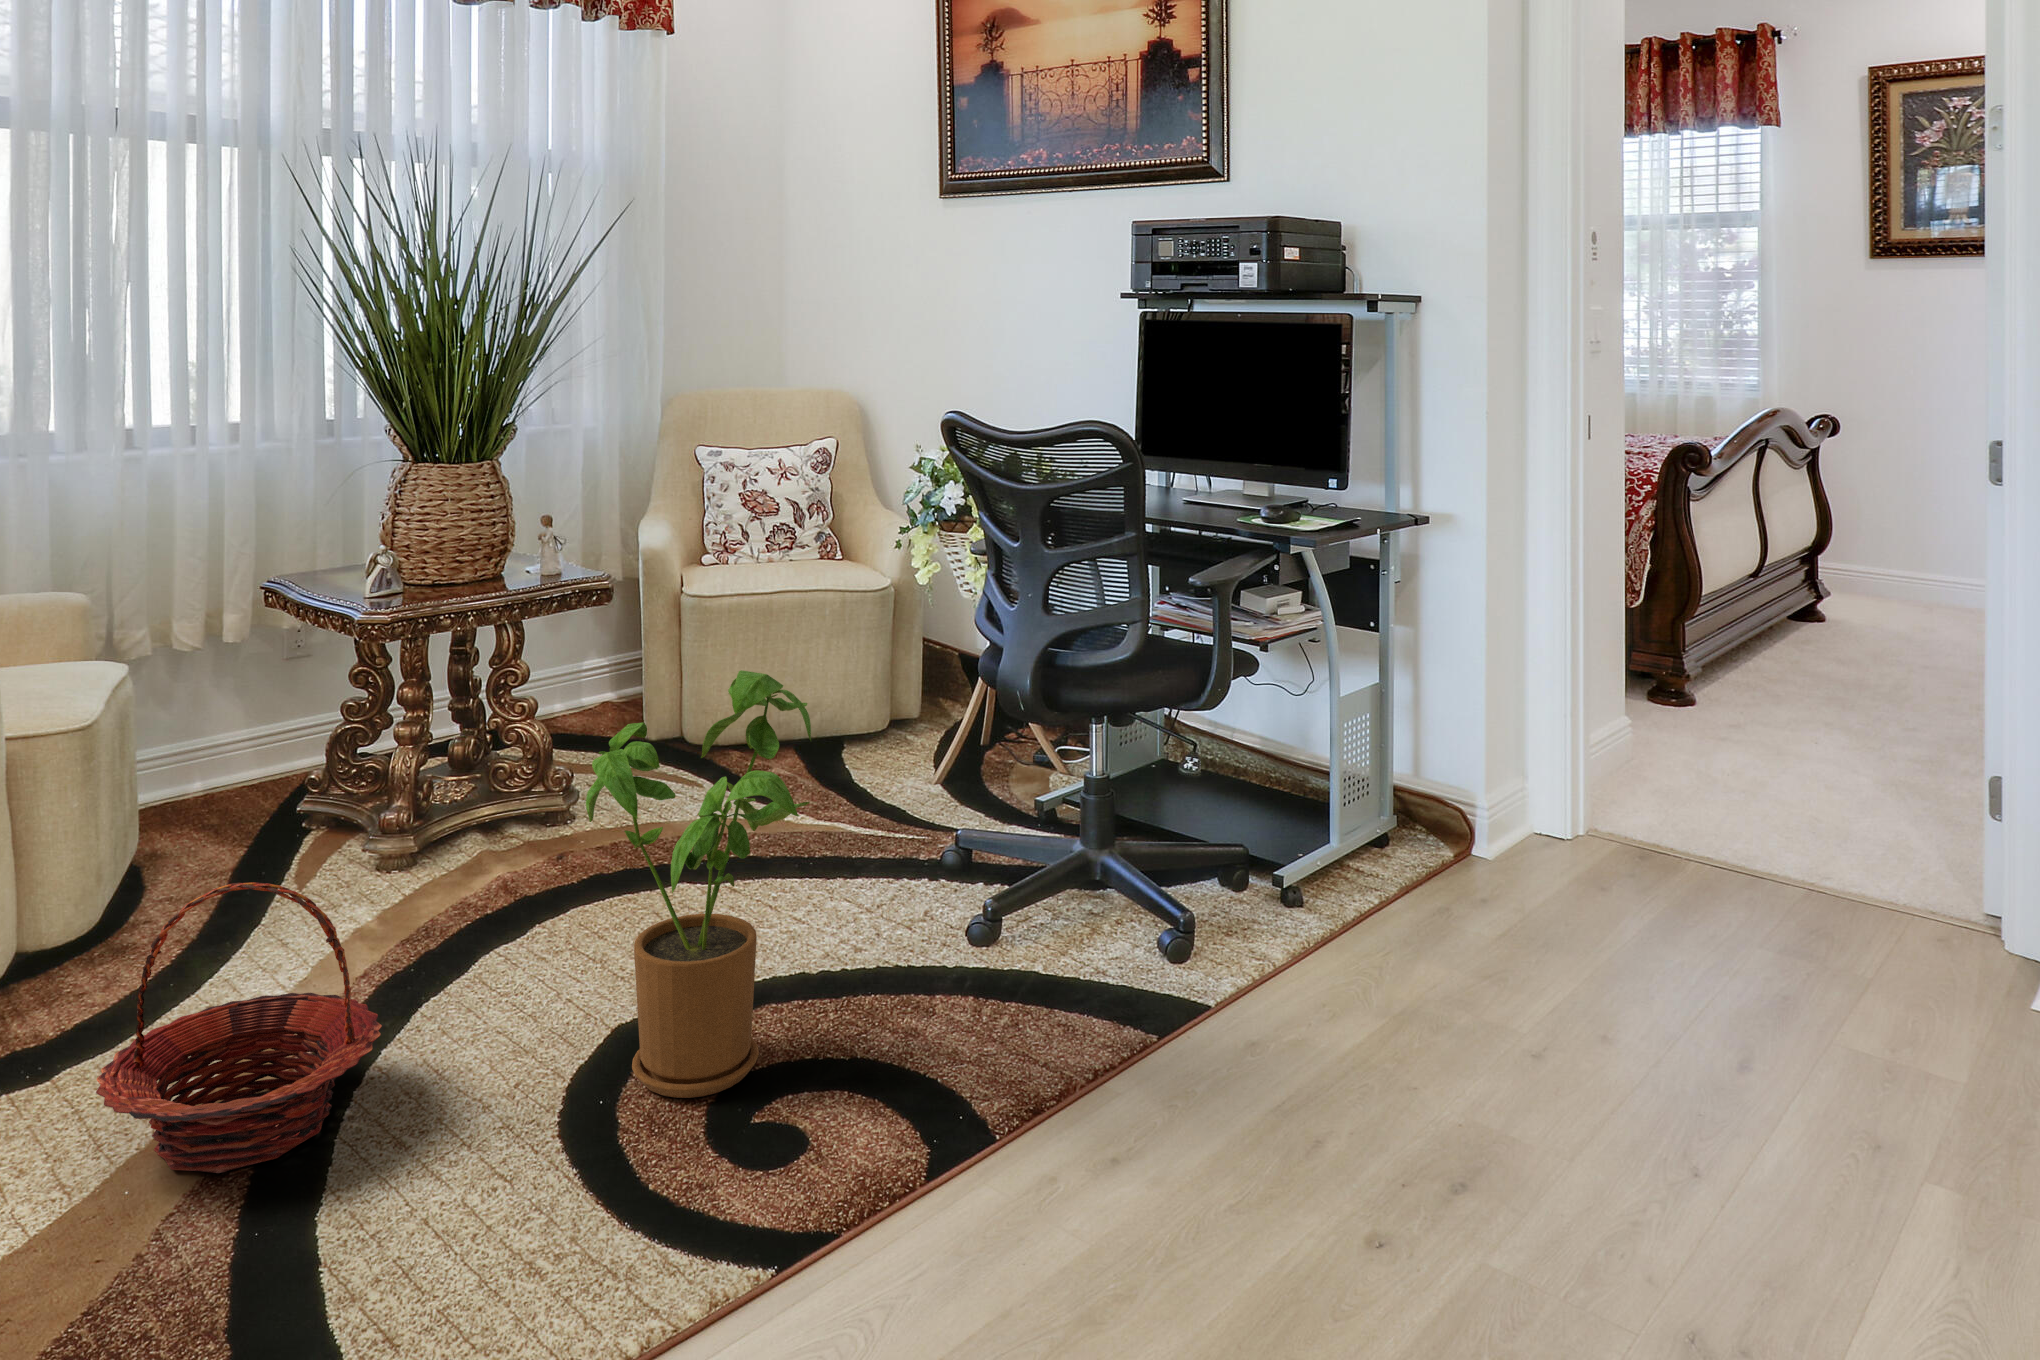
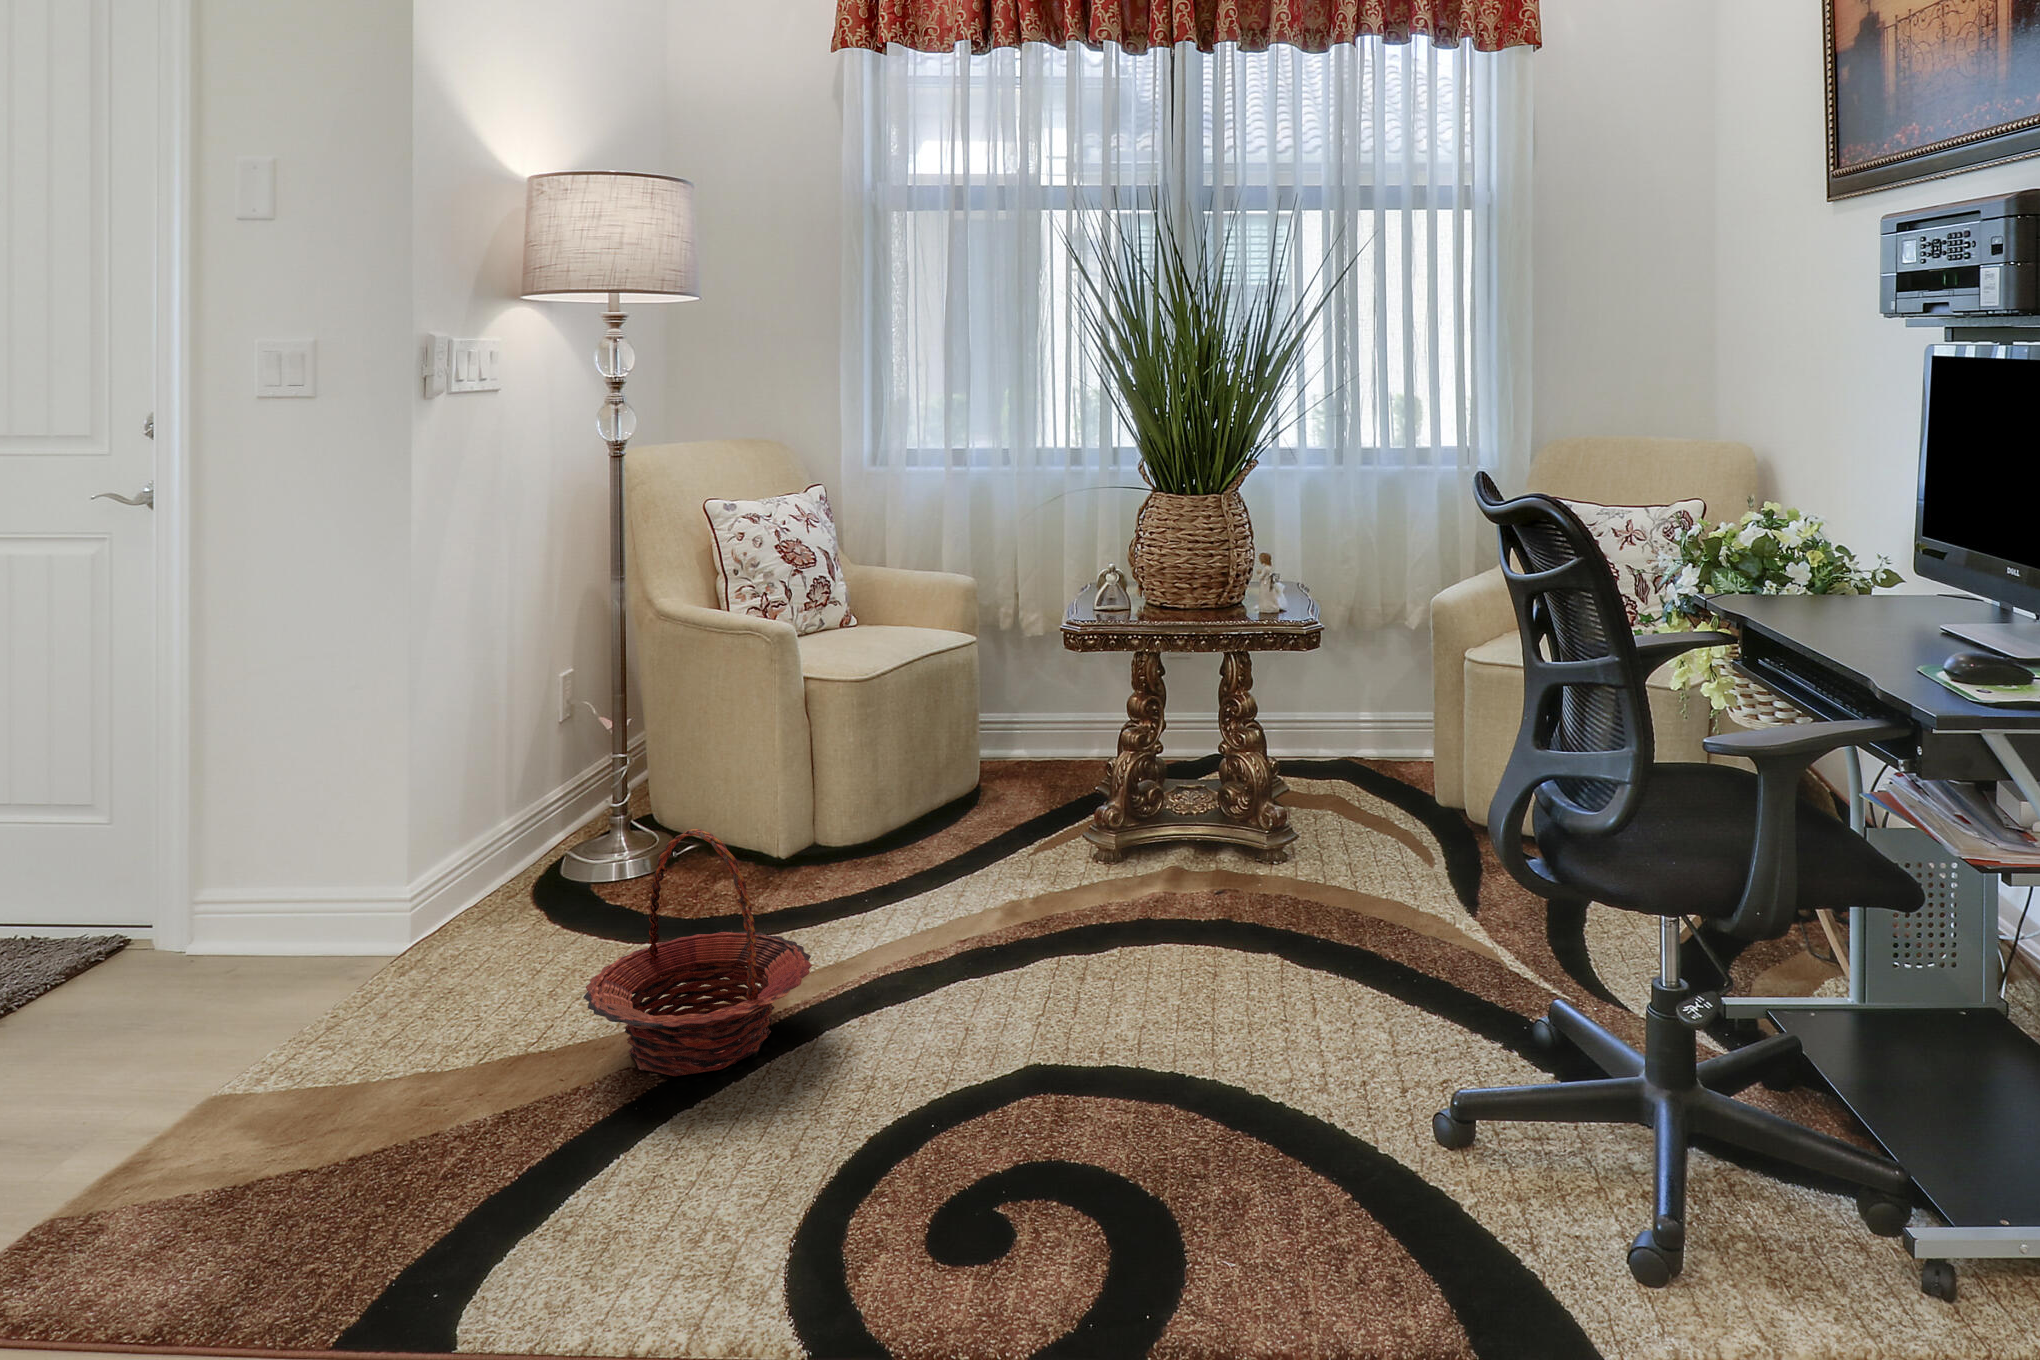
house plant: present [586,670,811,1098] -> none [896,737,1145,1194]

